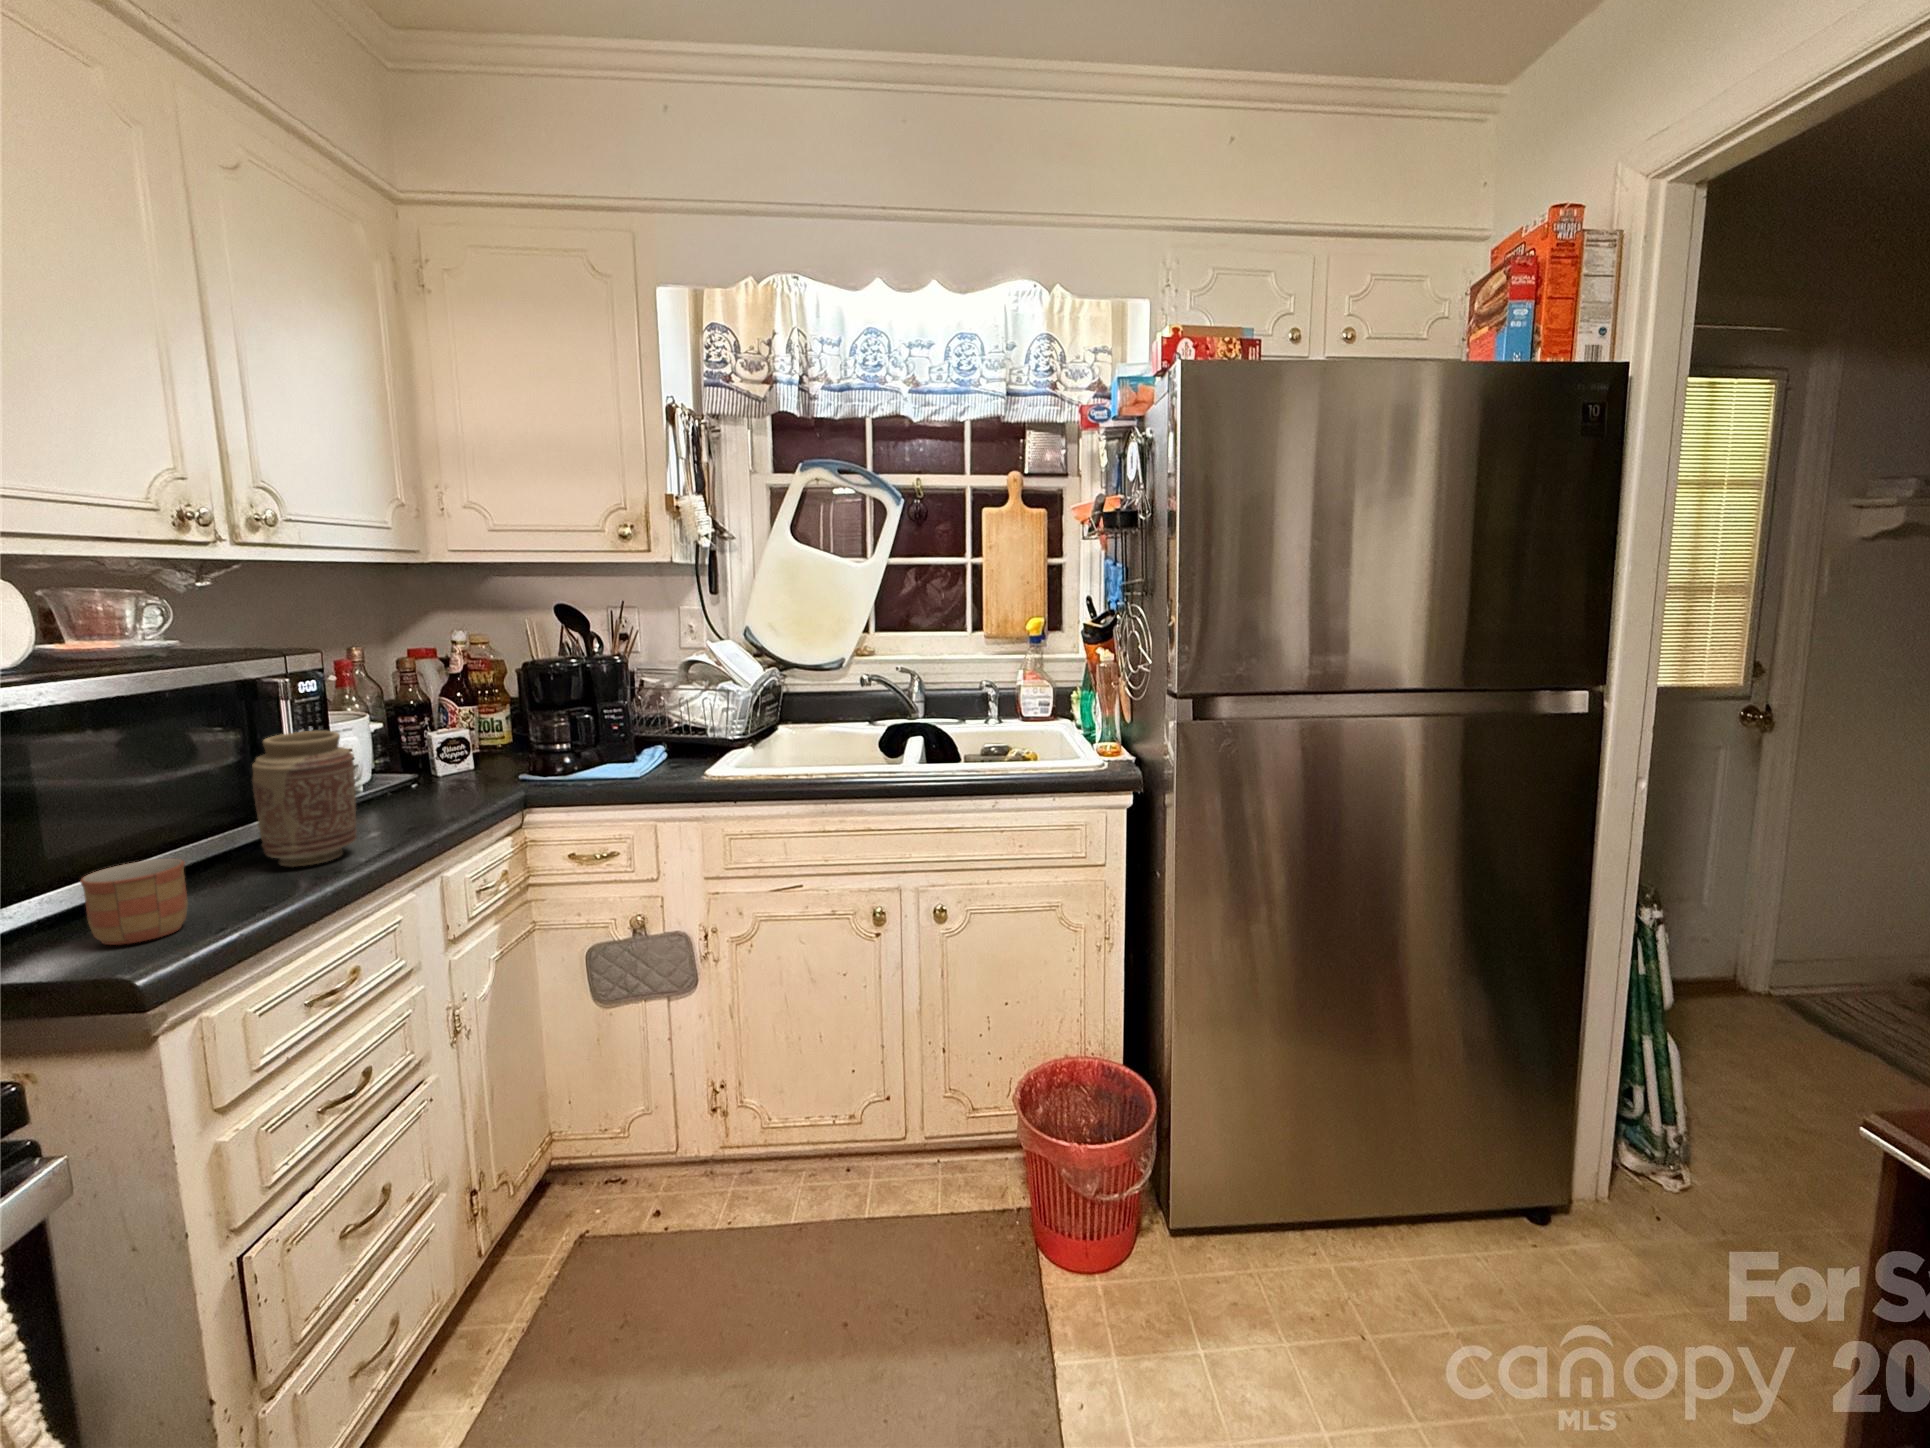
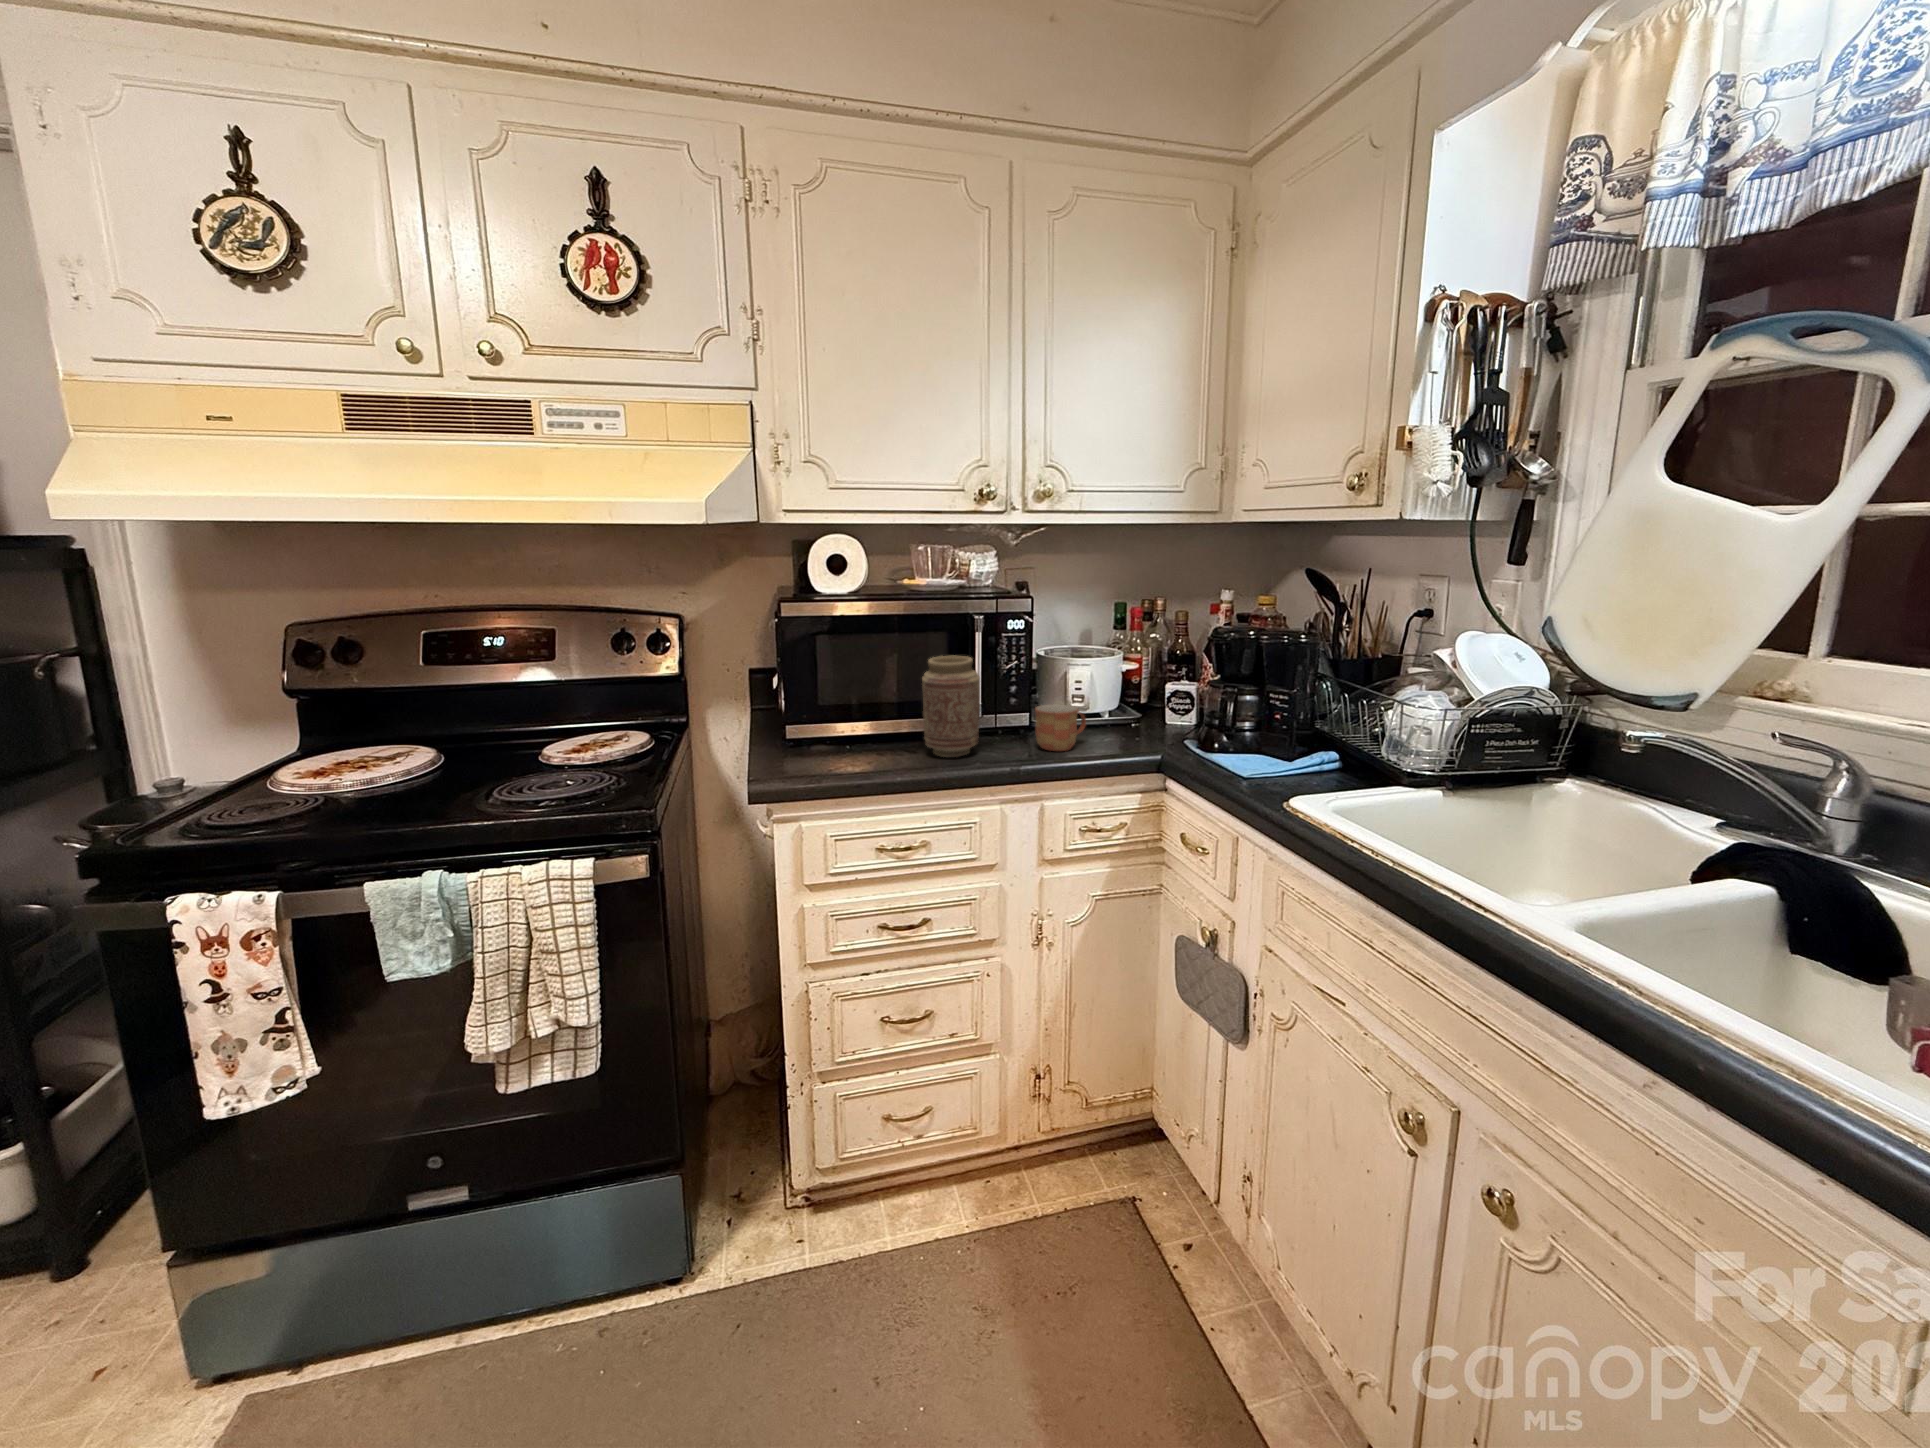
mug: present [80,859,188,945] -> present [1035,704,1086,751]

